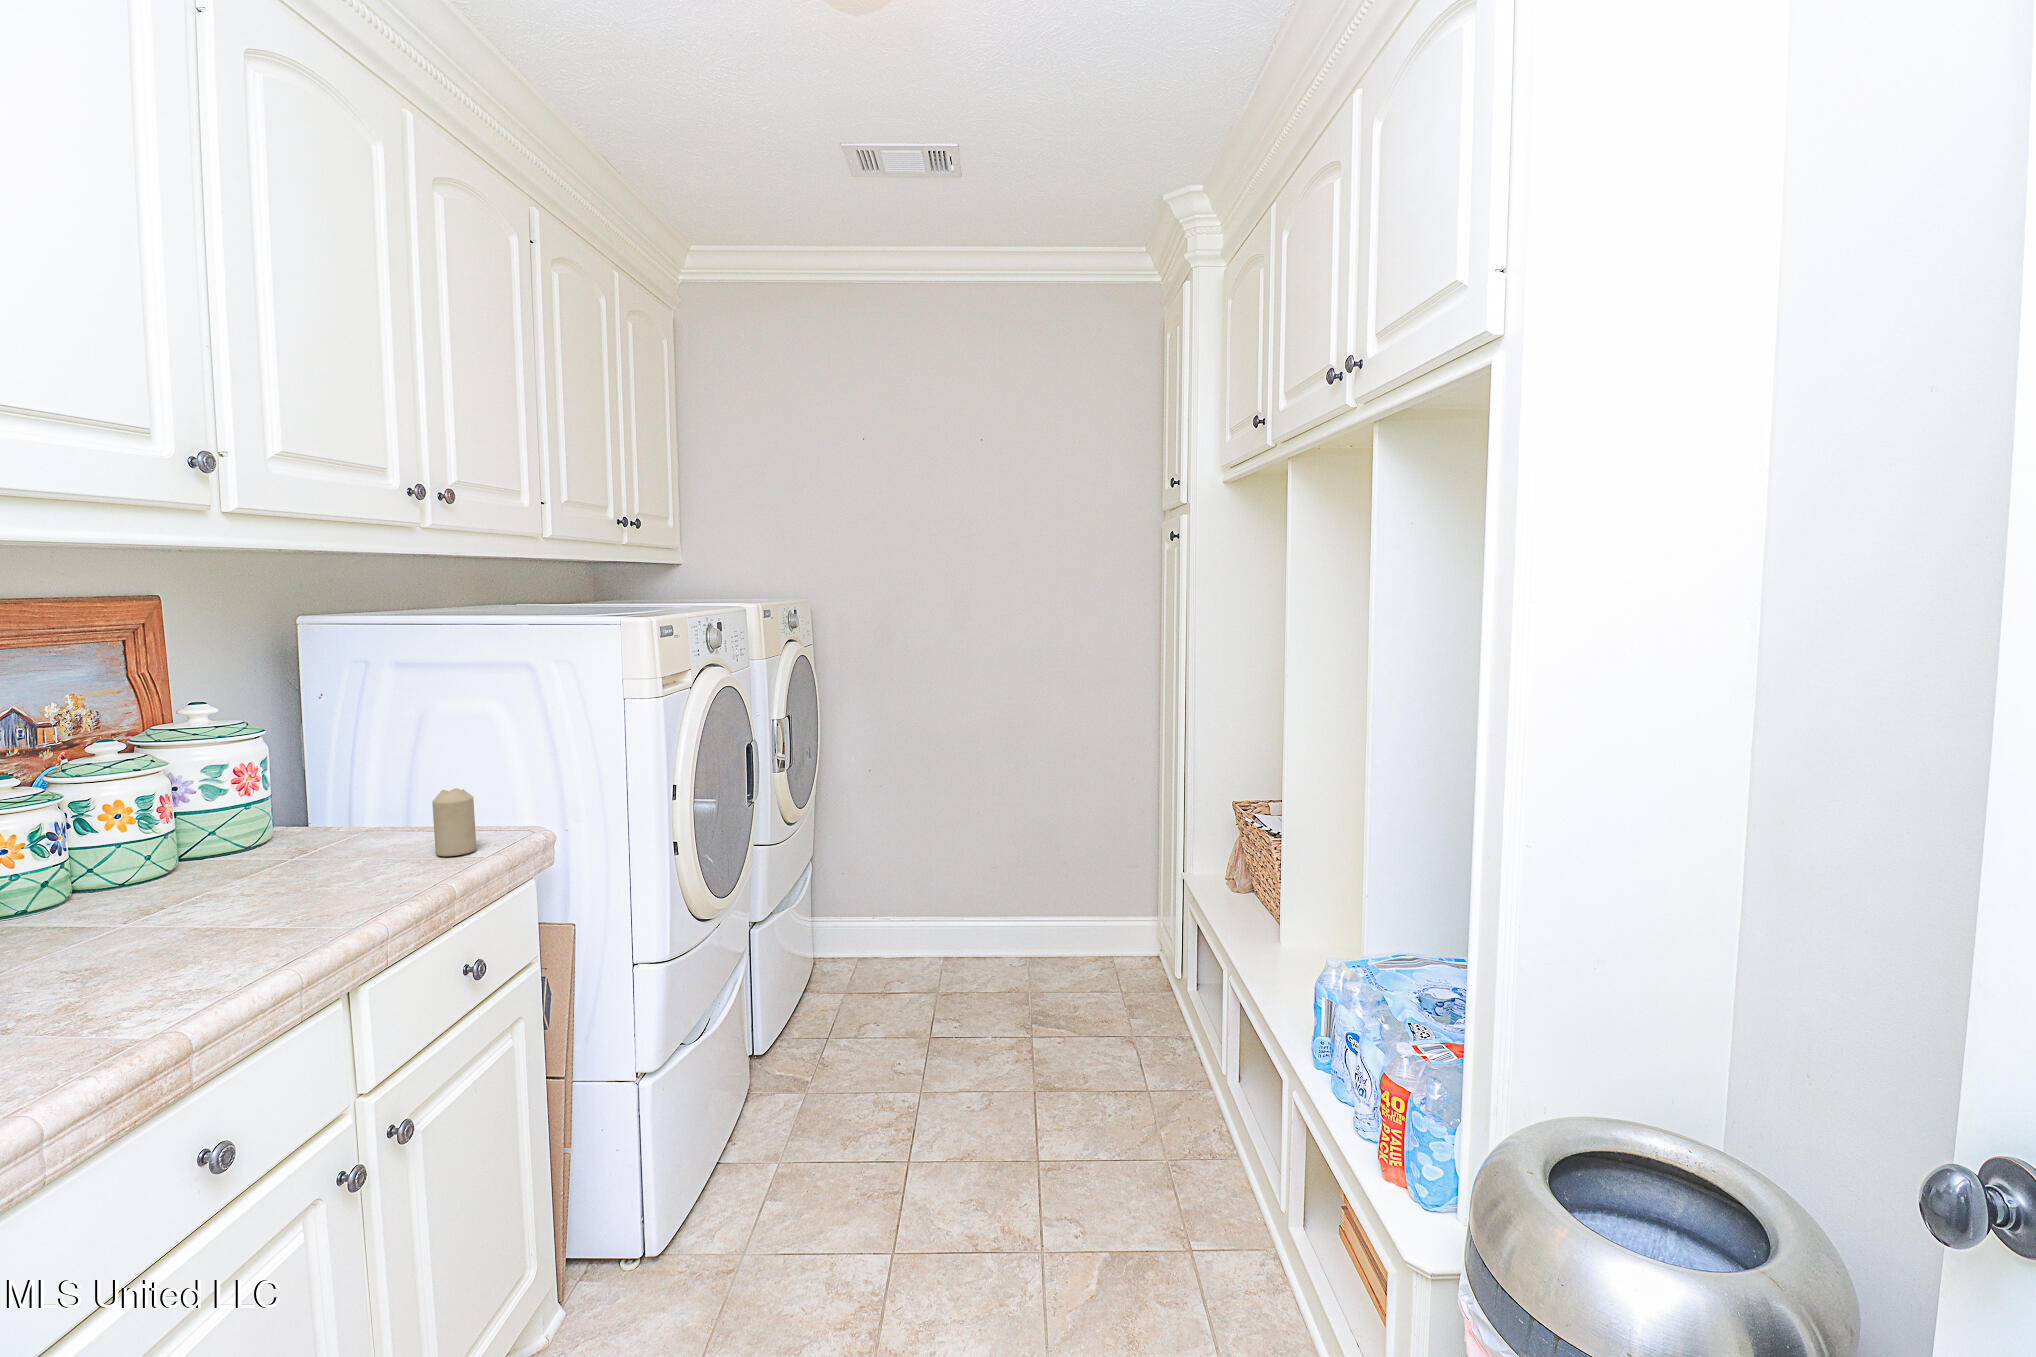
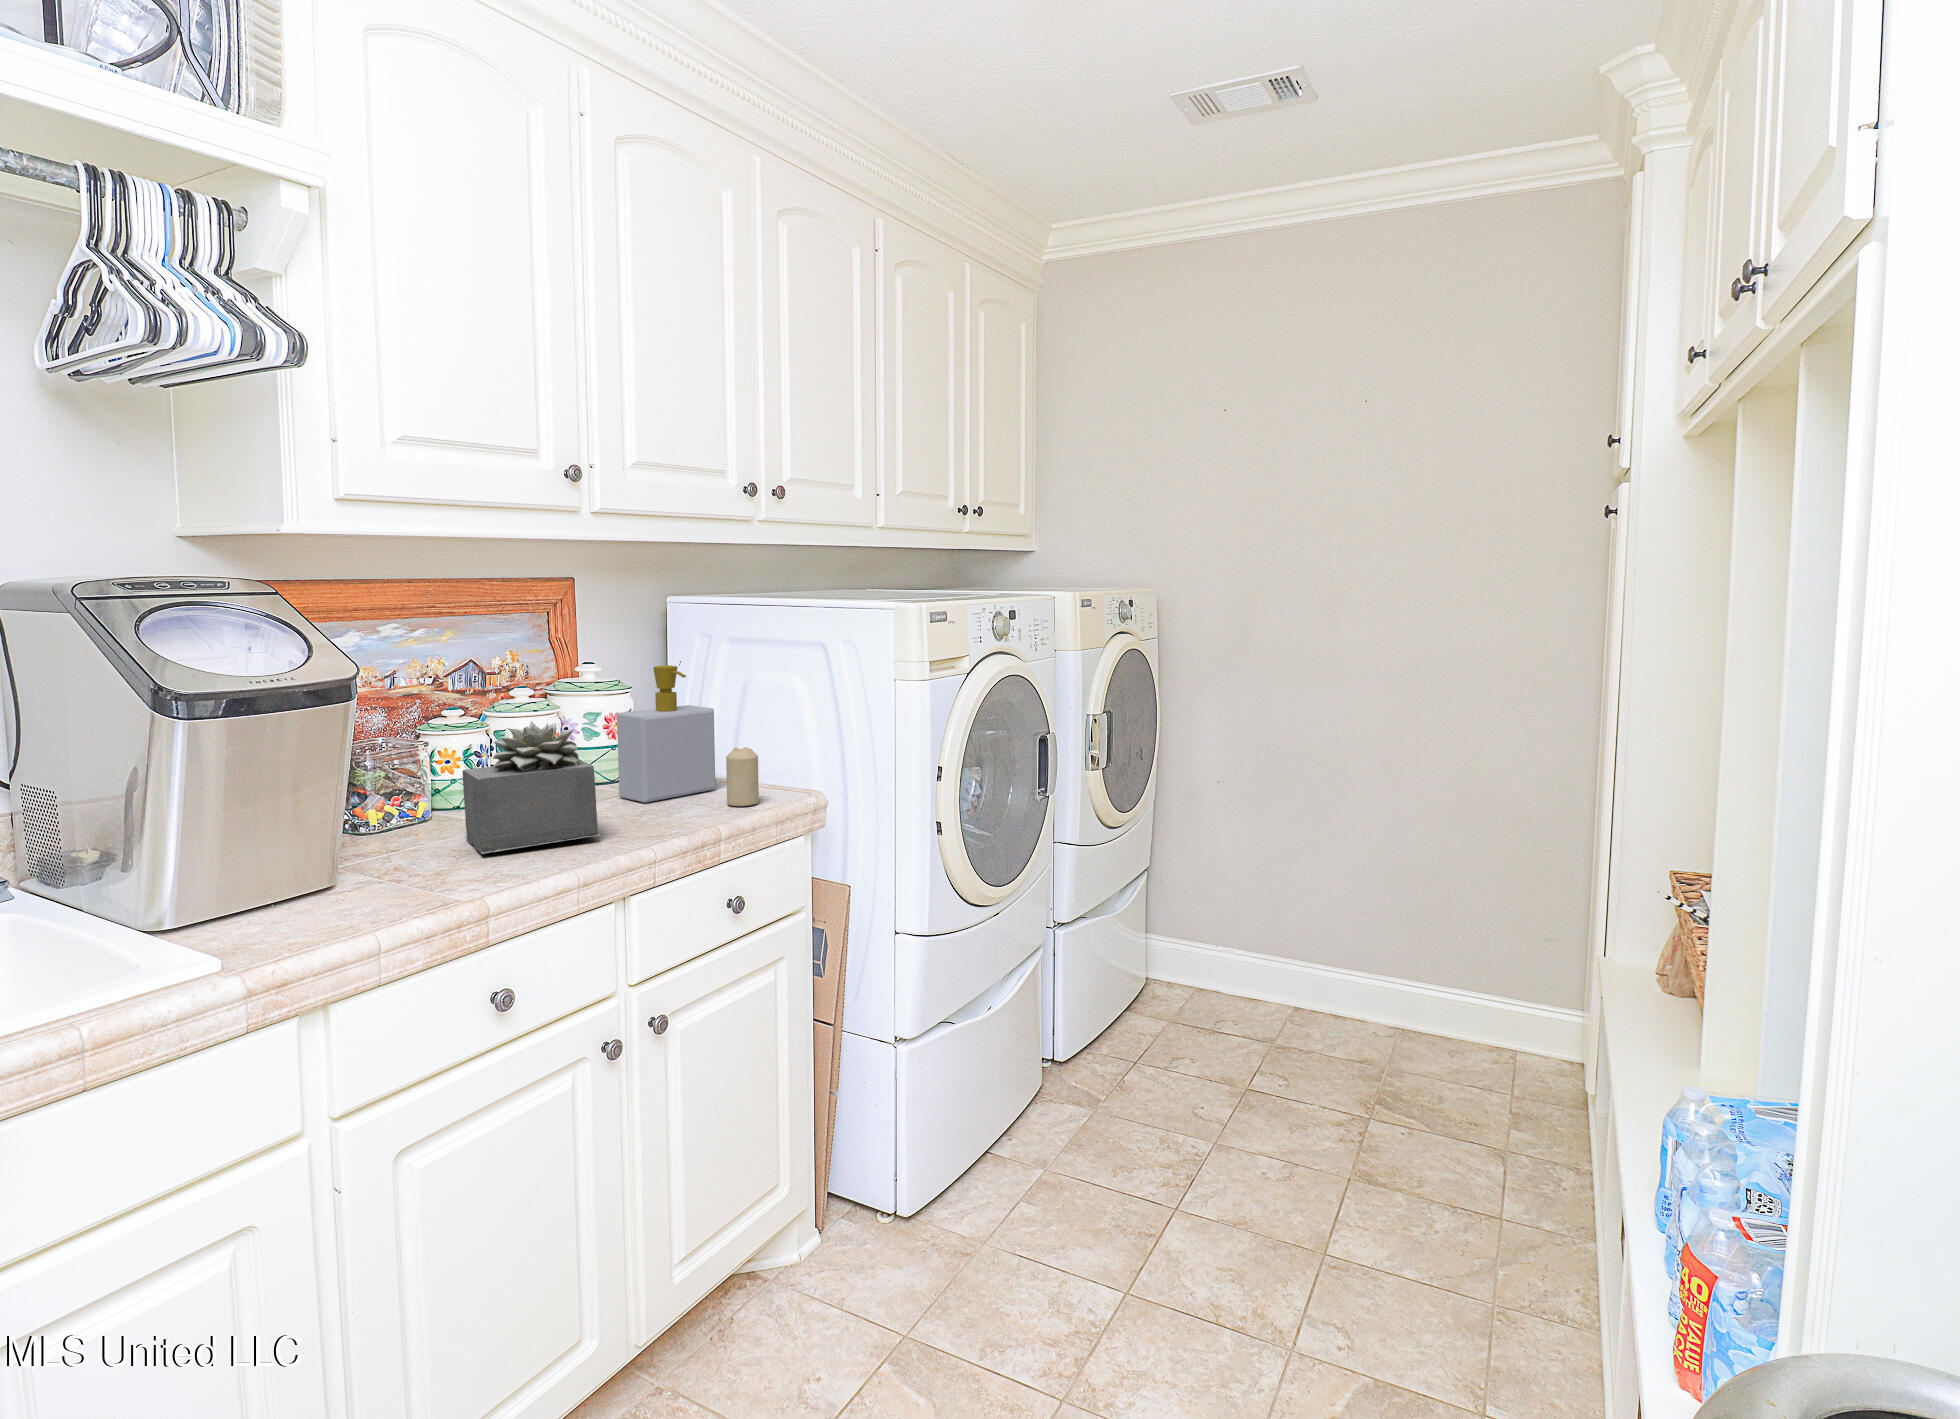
soap bottle: none [268,702,404,868] -> present [617,665,715,803]
succulent plant: none [64,785,300,968] -> present [463,721,599,854]

